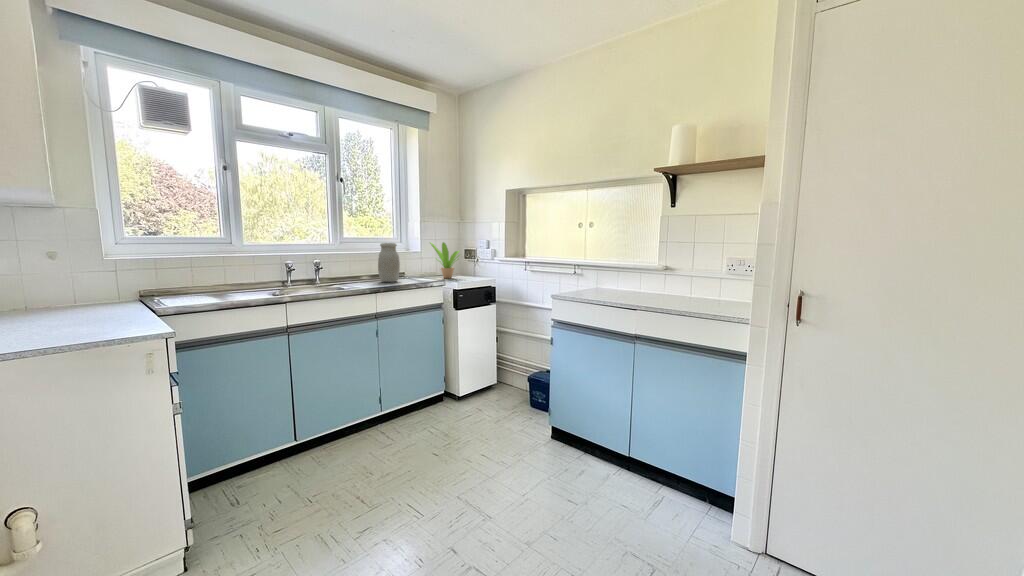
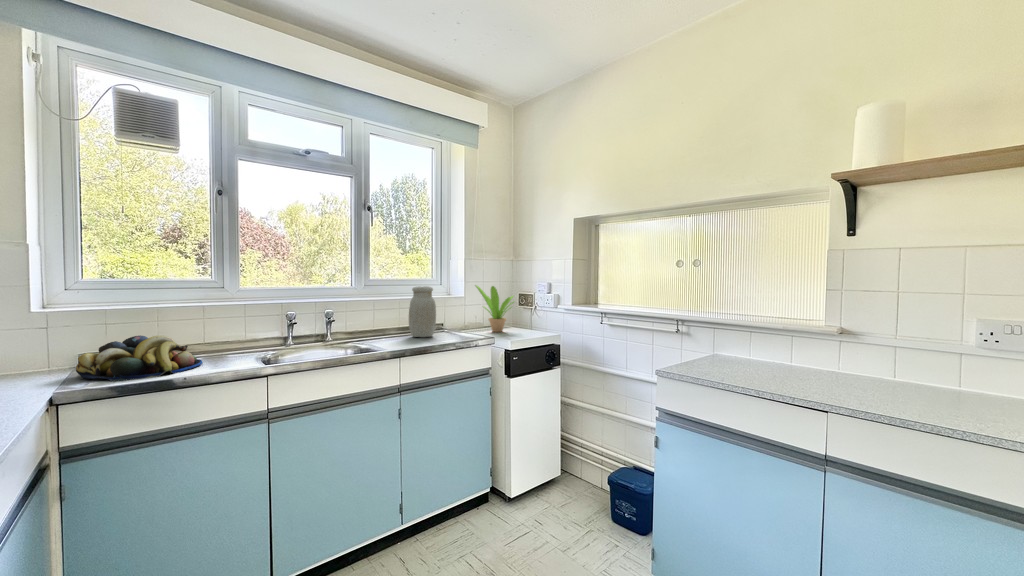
fruit bowl: none [148,276,233,305] -> present [76,335,202,381]

